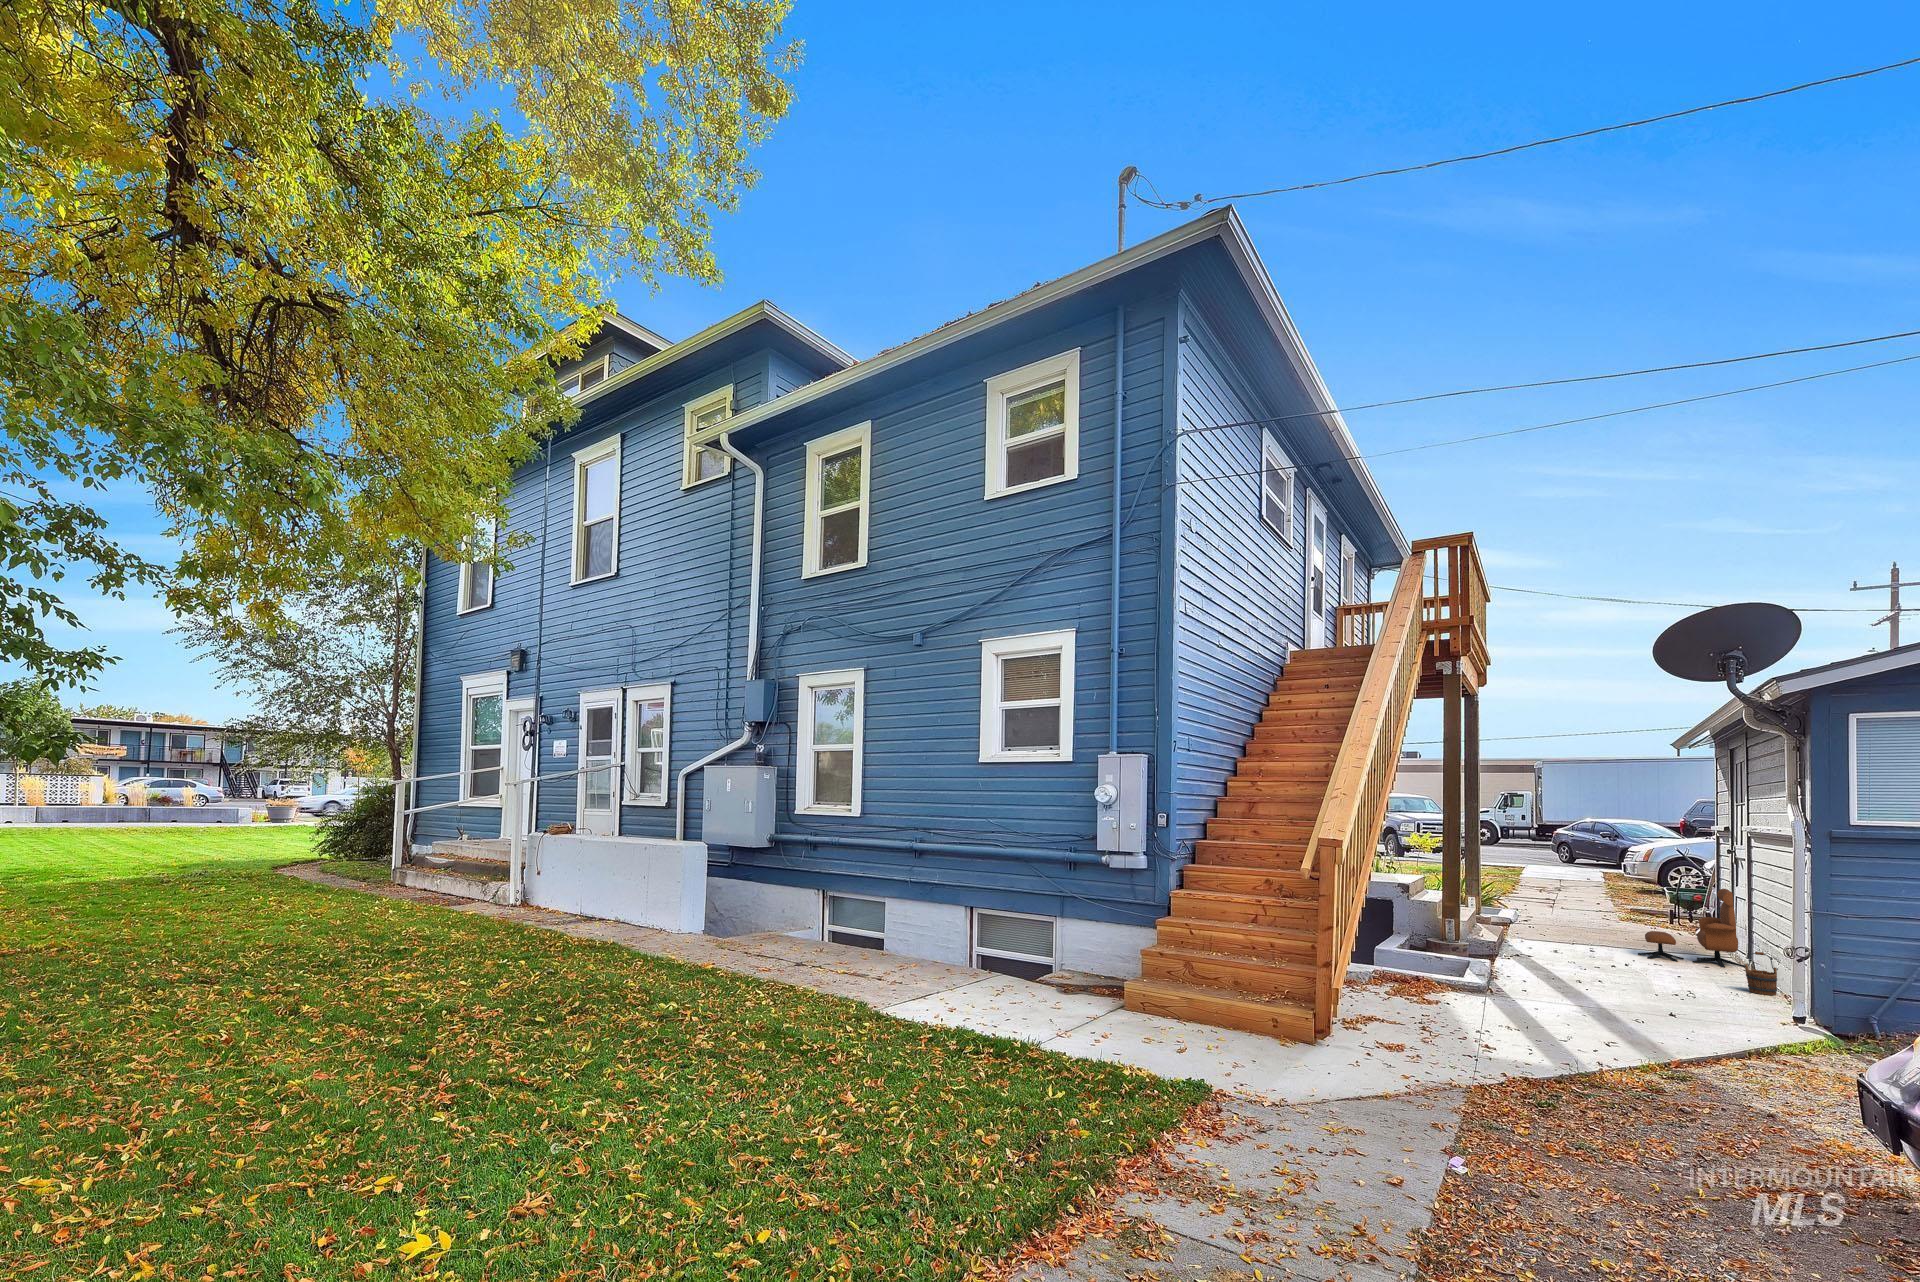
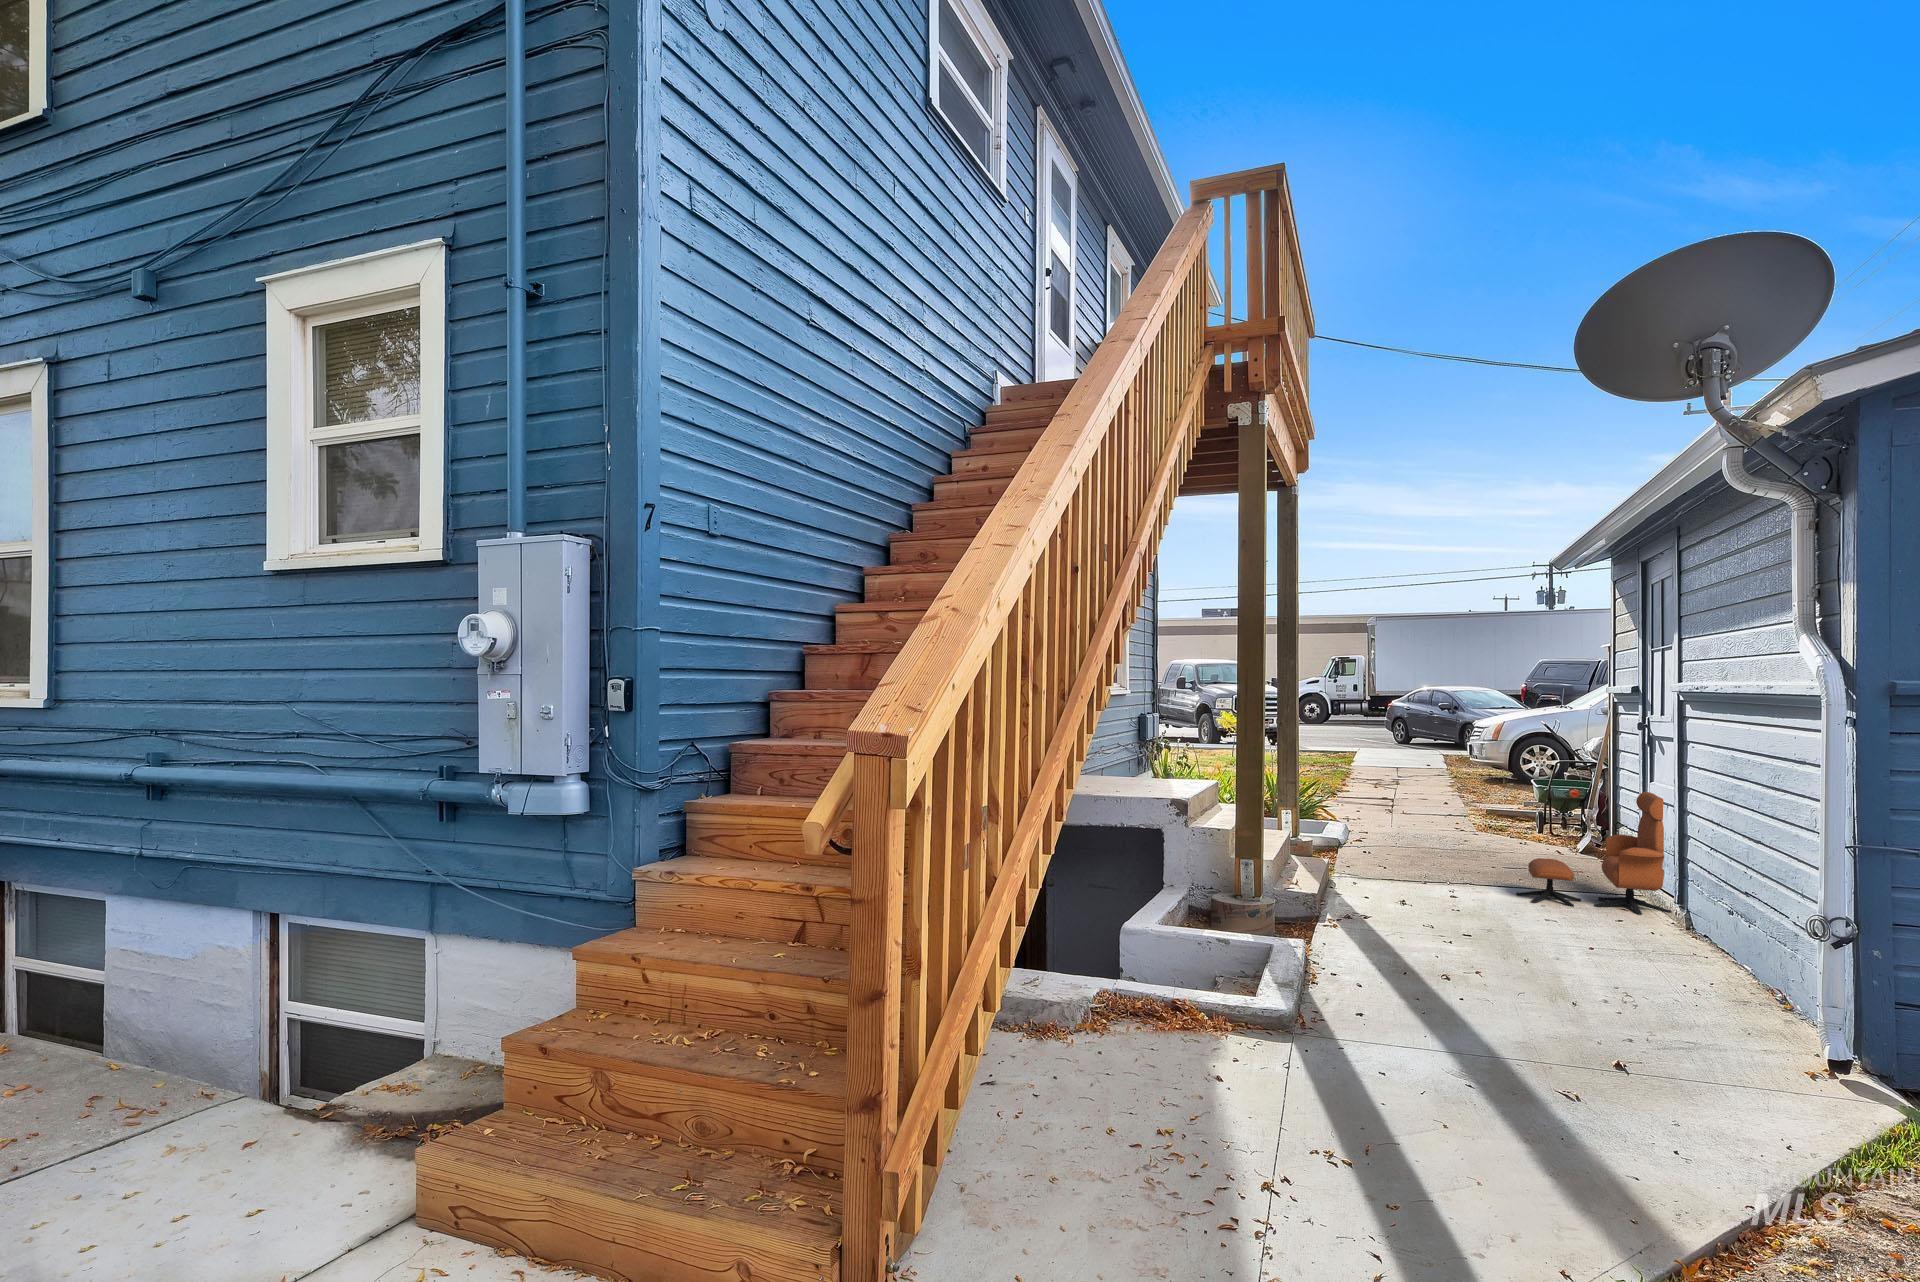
wooden bucket: present [1744,952,1778,995] -> none [1695,904,1748,976]

